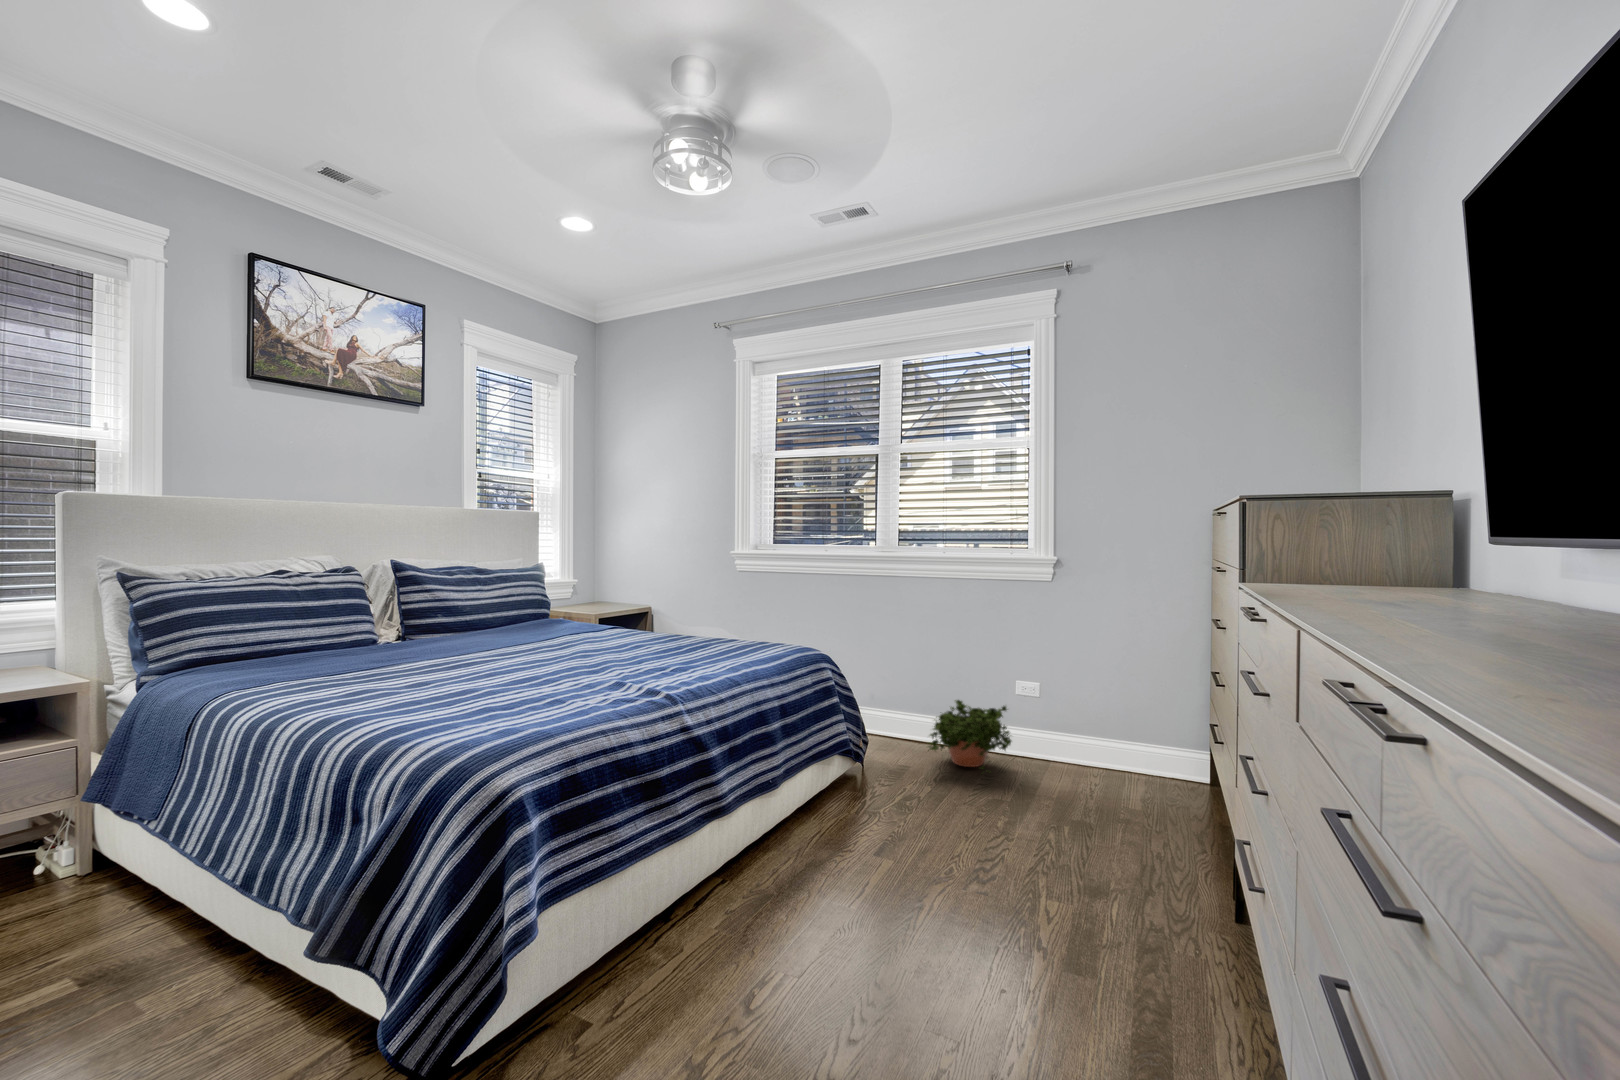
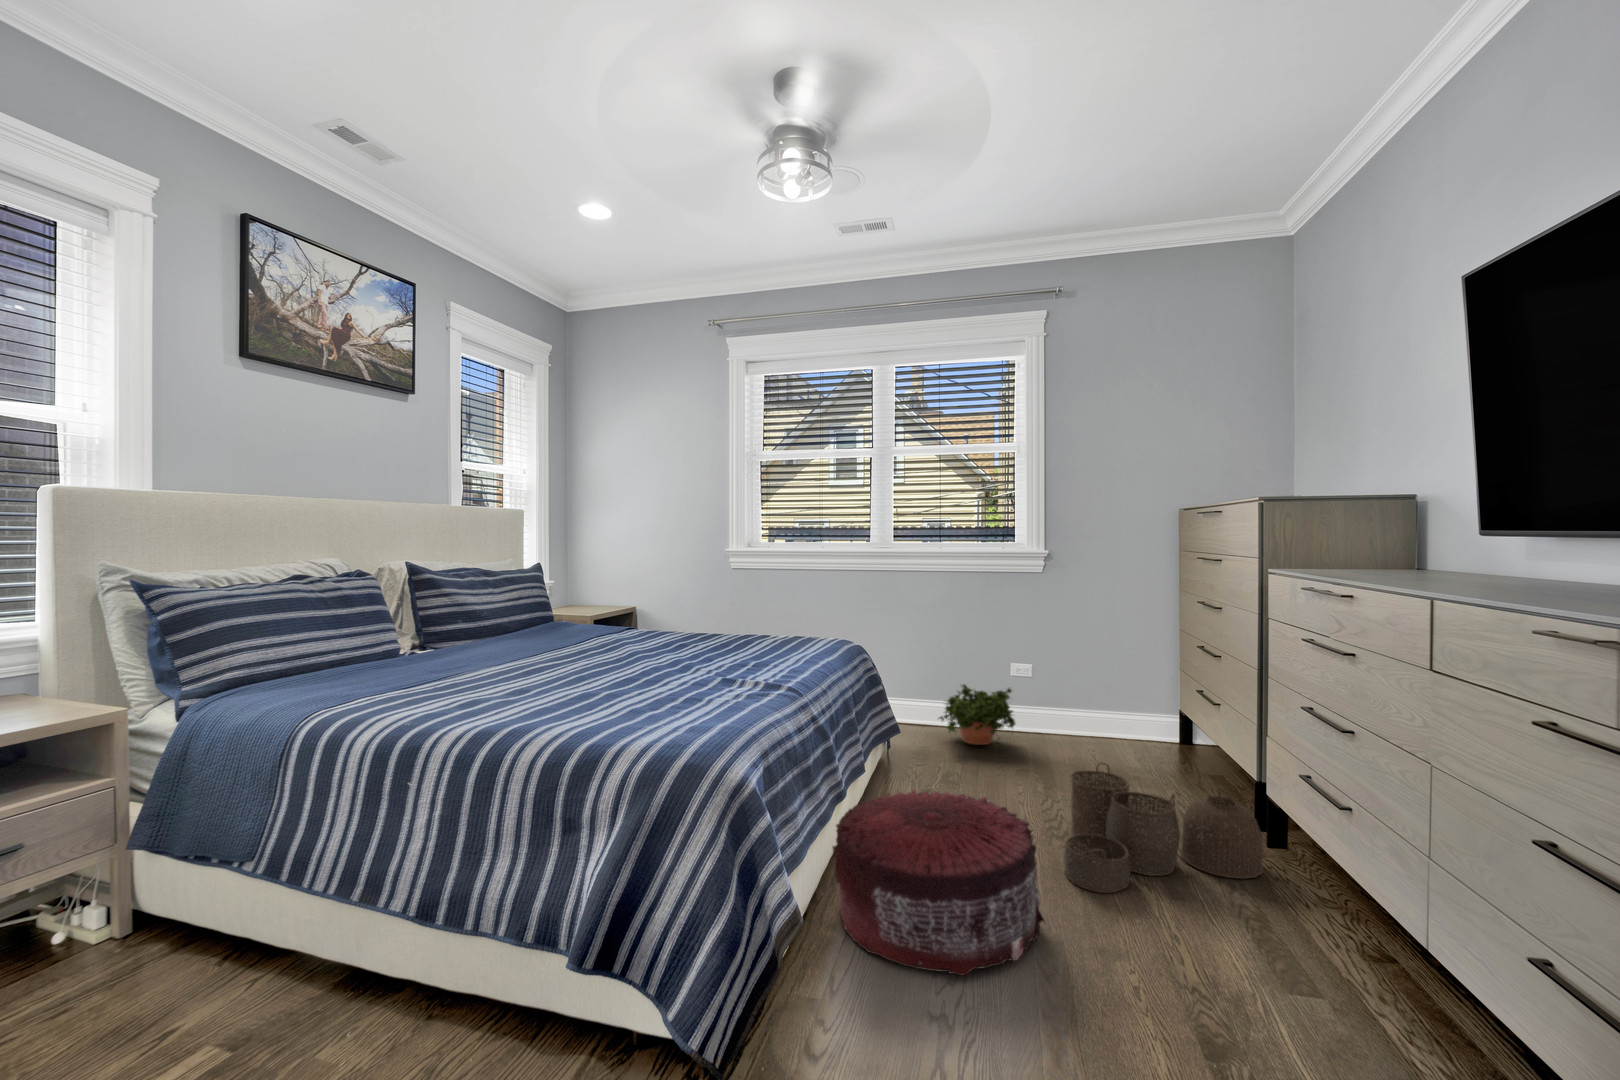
woven basket: none [963,792,1214,940] -> present [1064,763,1263,893]
pouf: none [674,804,895,1010] -> present [833,790,1044,976]

